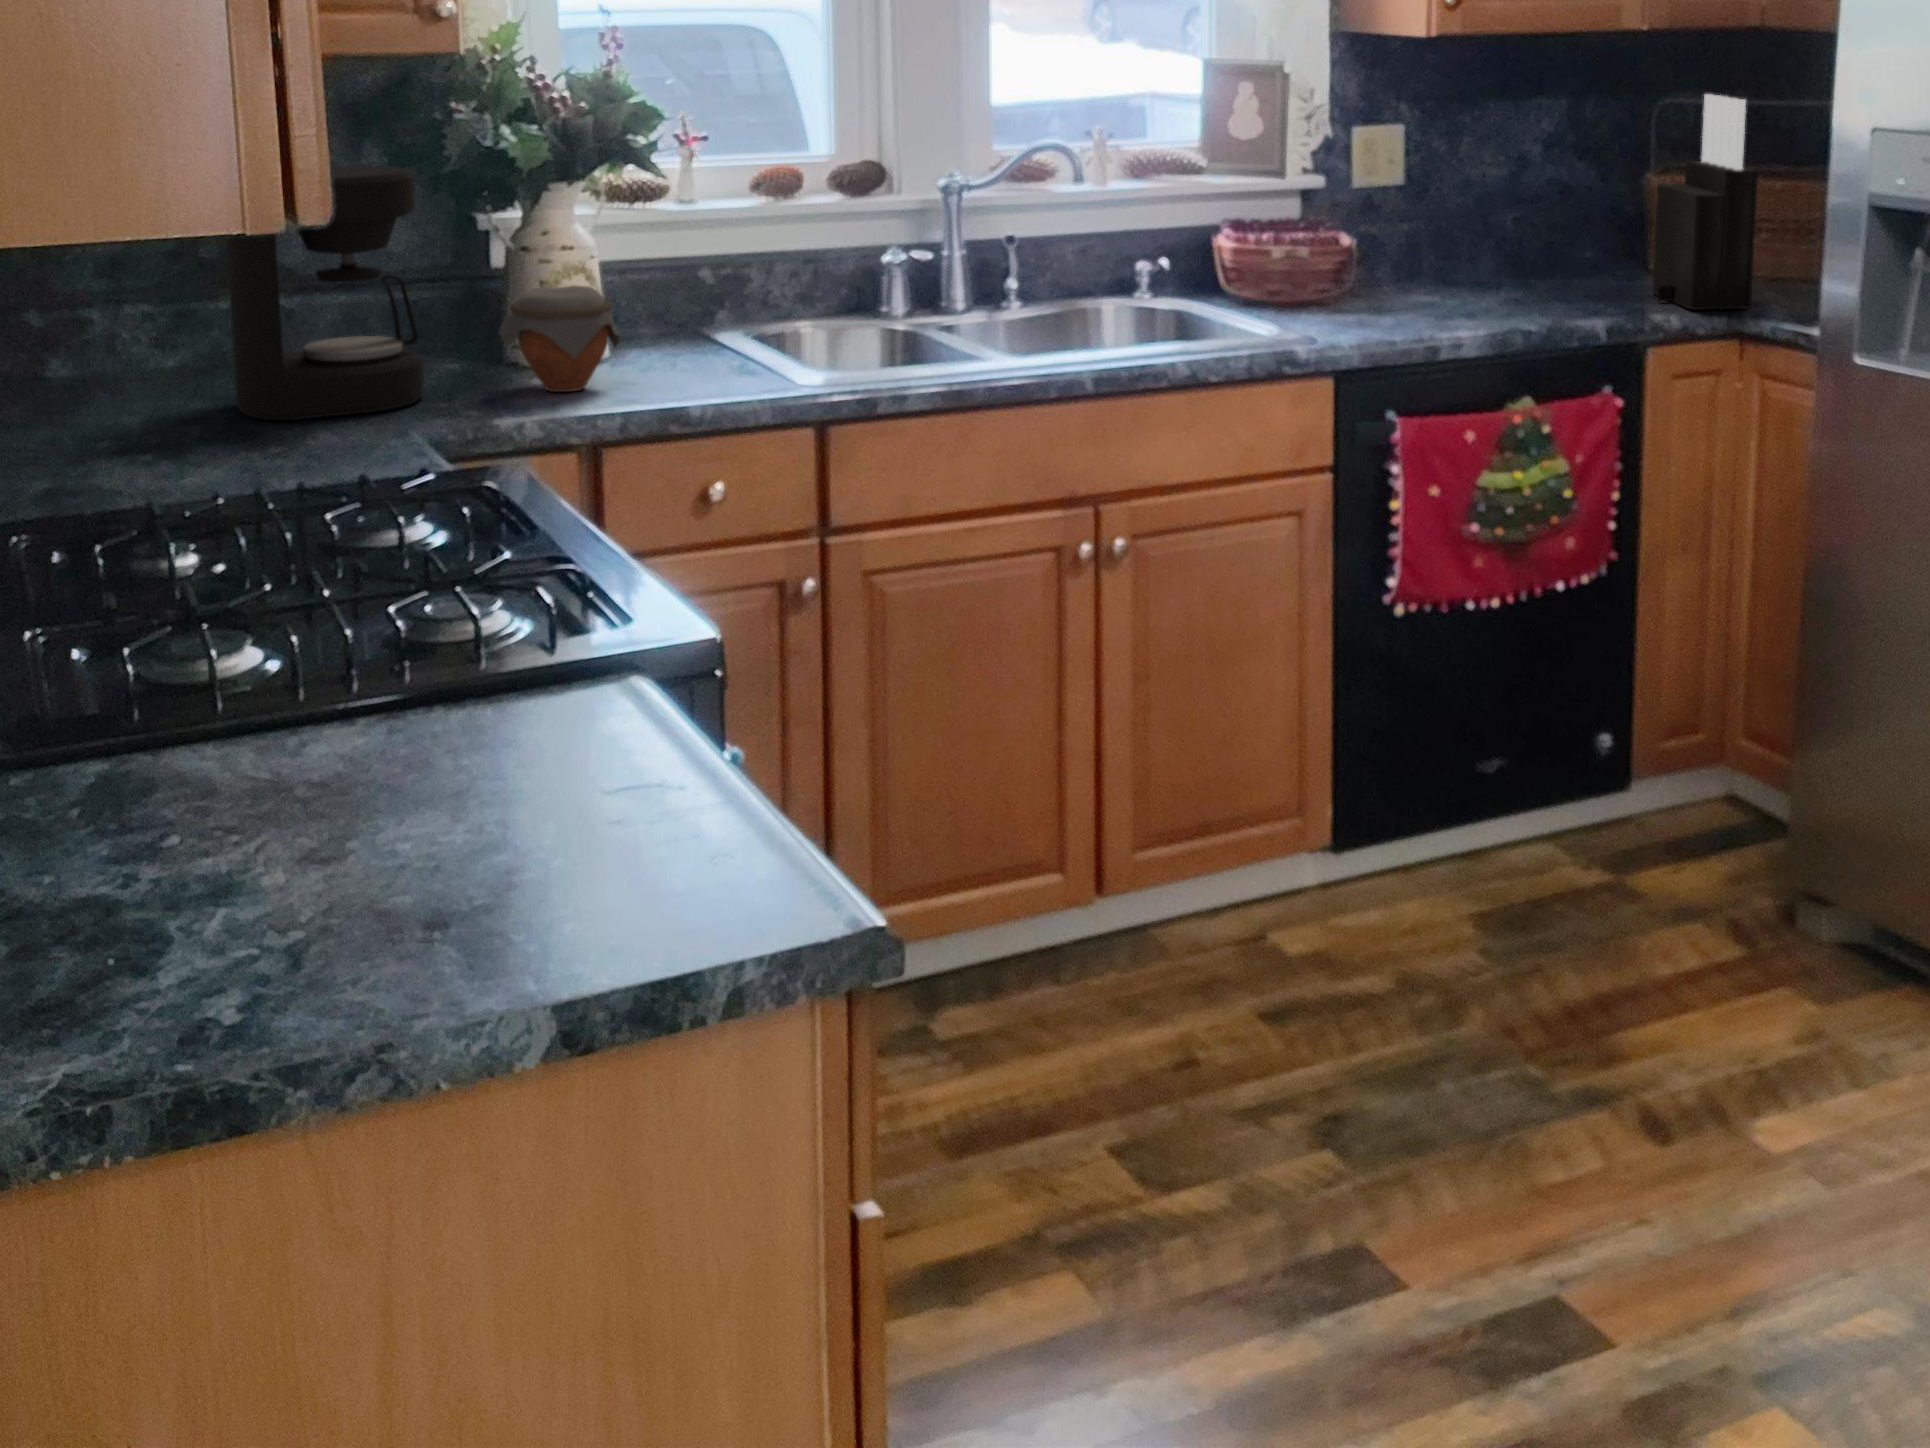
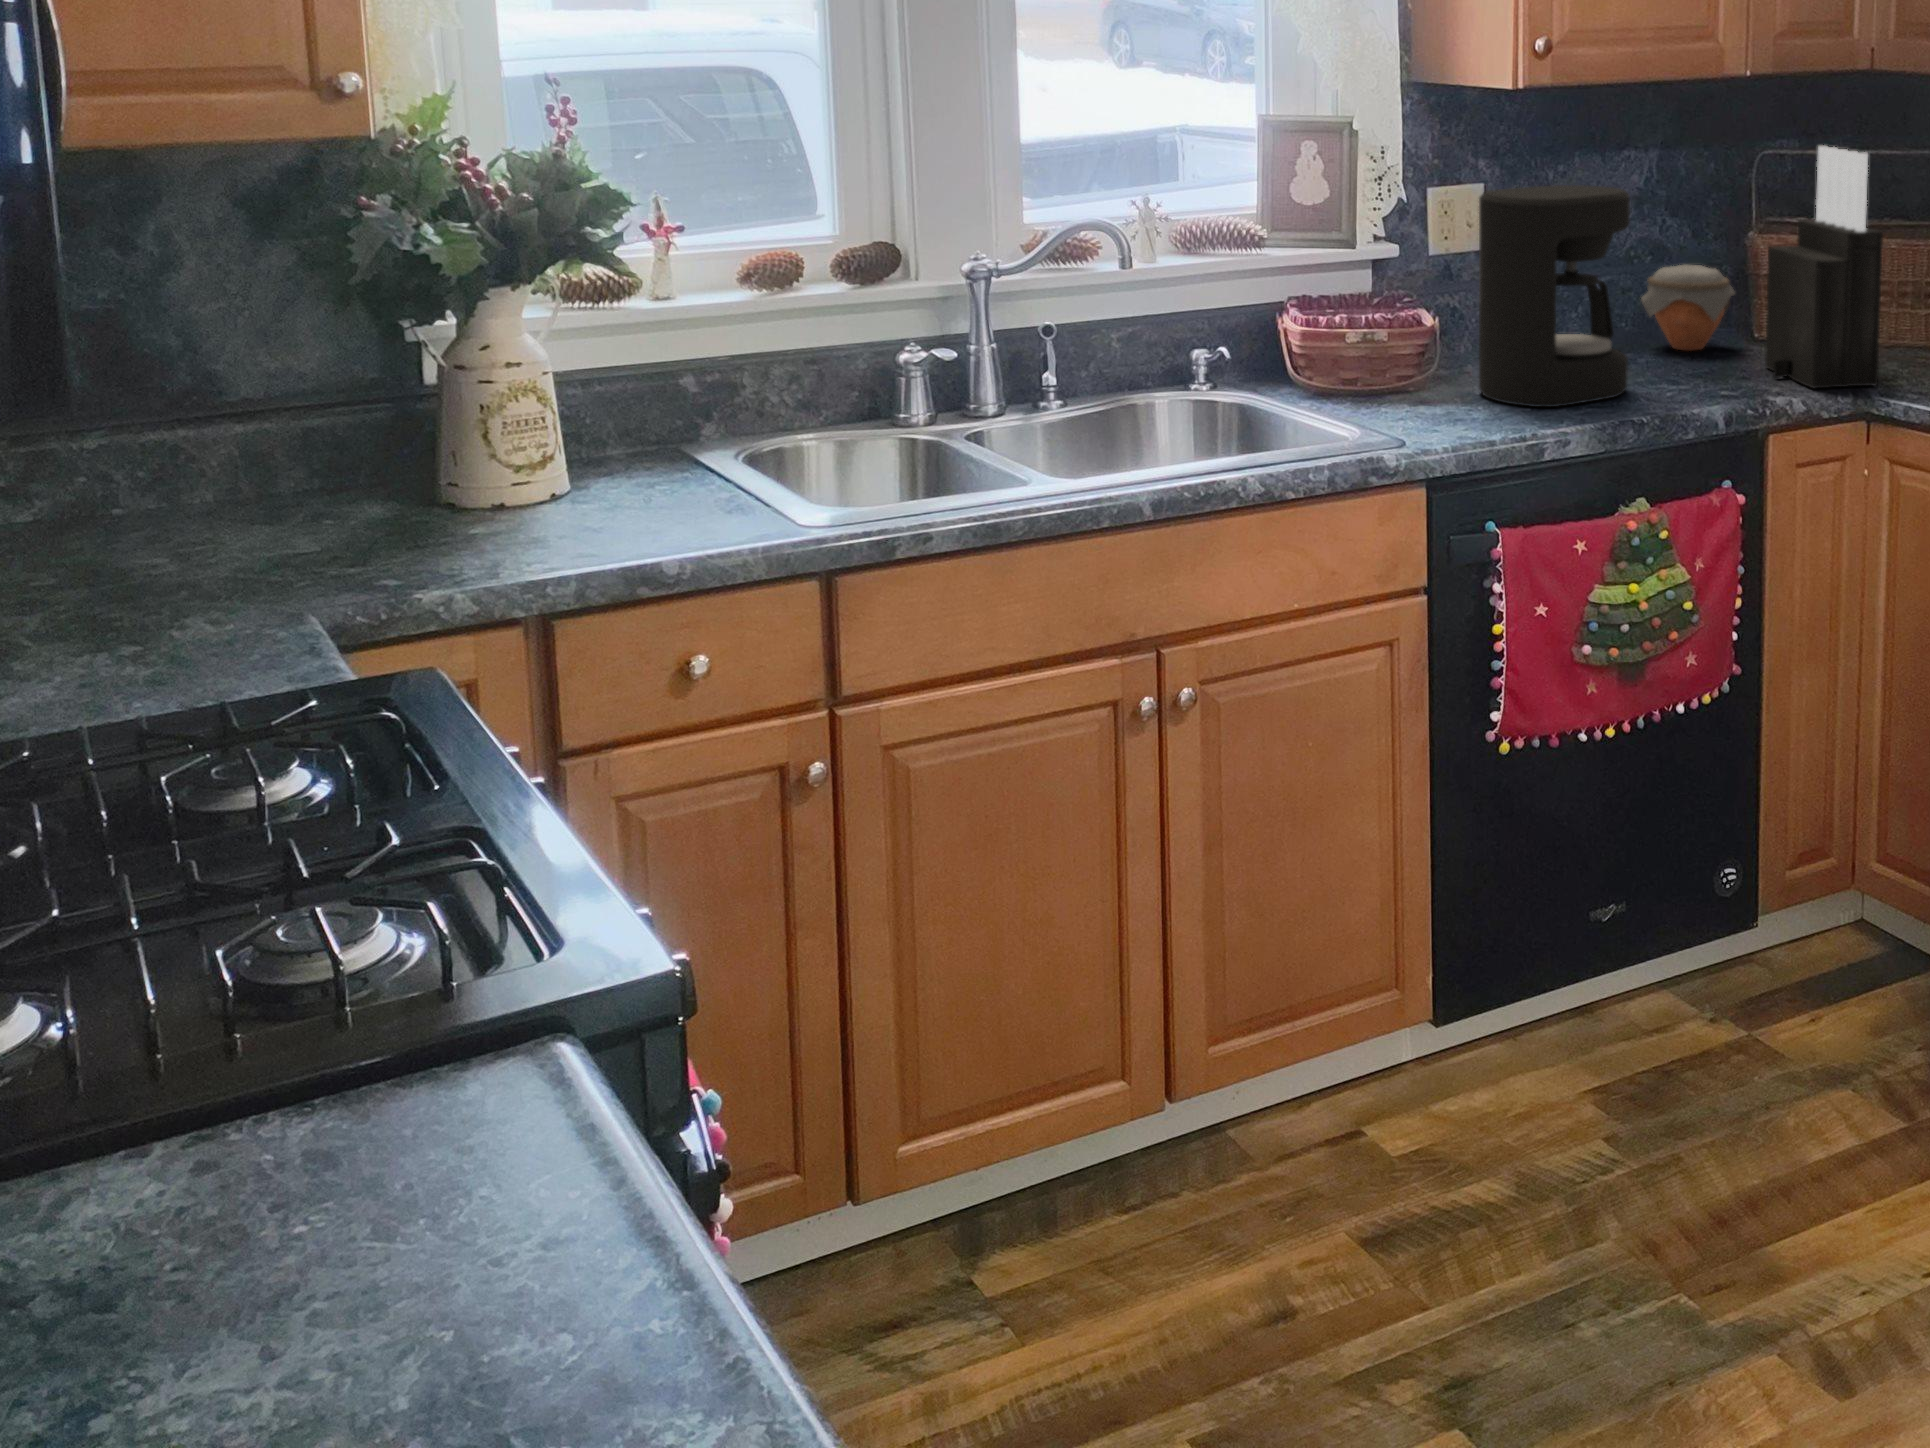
coffee maker: present [226,166,424,420] -> present [1479,185,1630,407]
jar: present [499,286,619,392] -> present [1642,264,1735,351]

